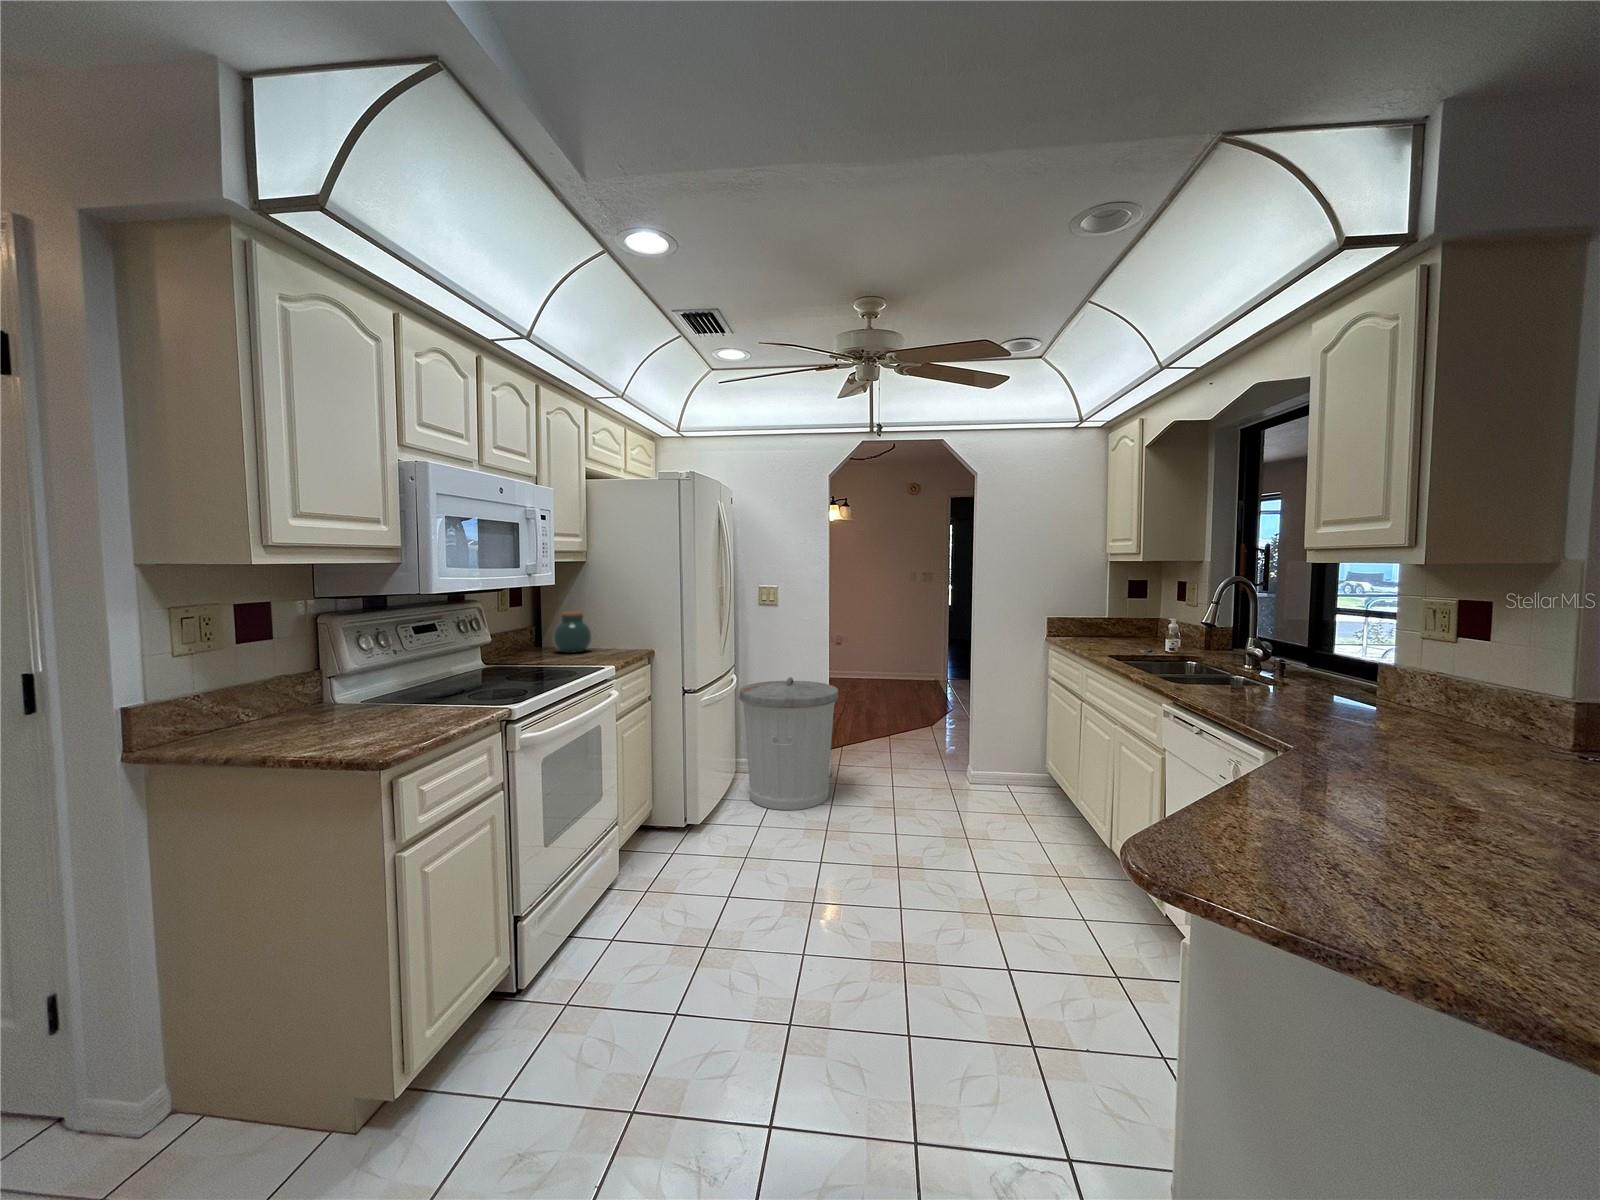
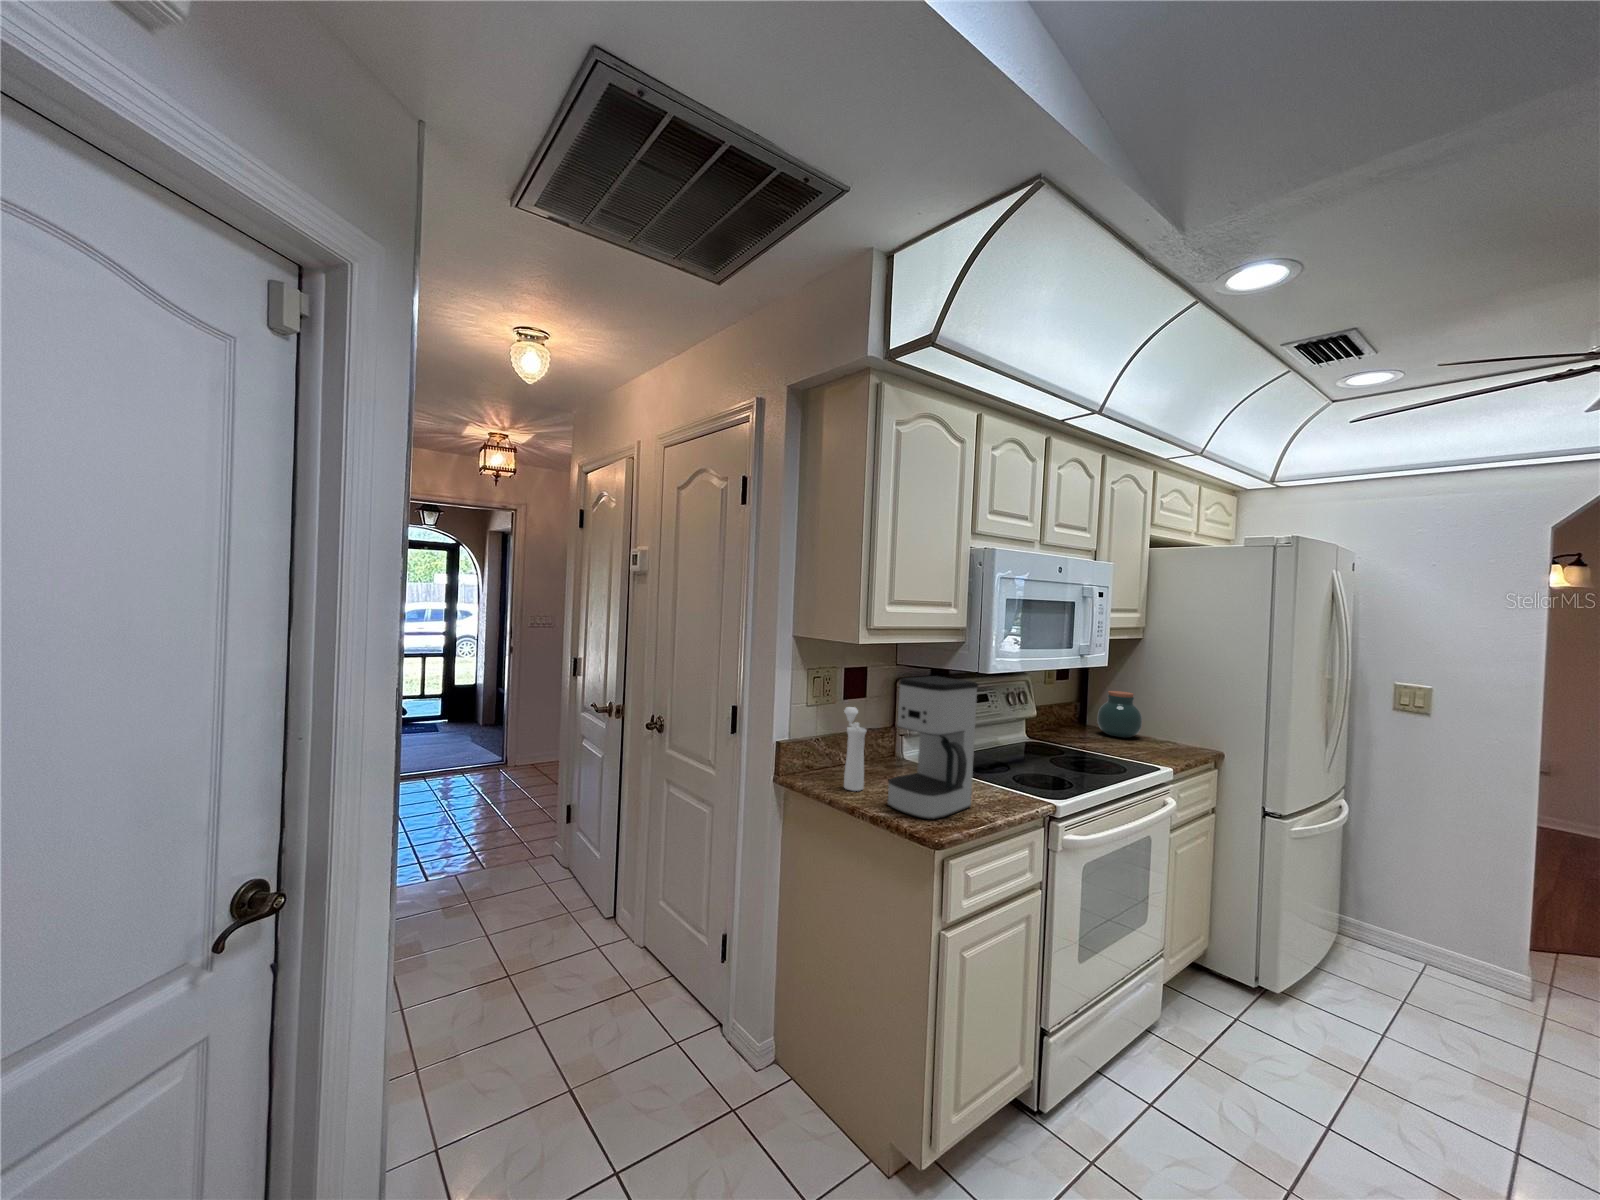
coffee maker: none [311,597,421,748] -> present [887,676,978,820]
pepper mill: none [235,648,276,744] -> present [844,707,867,791]
trash can: present [739,677,839,810] -> none [1354,821,1570,1051]

